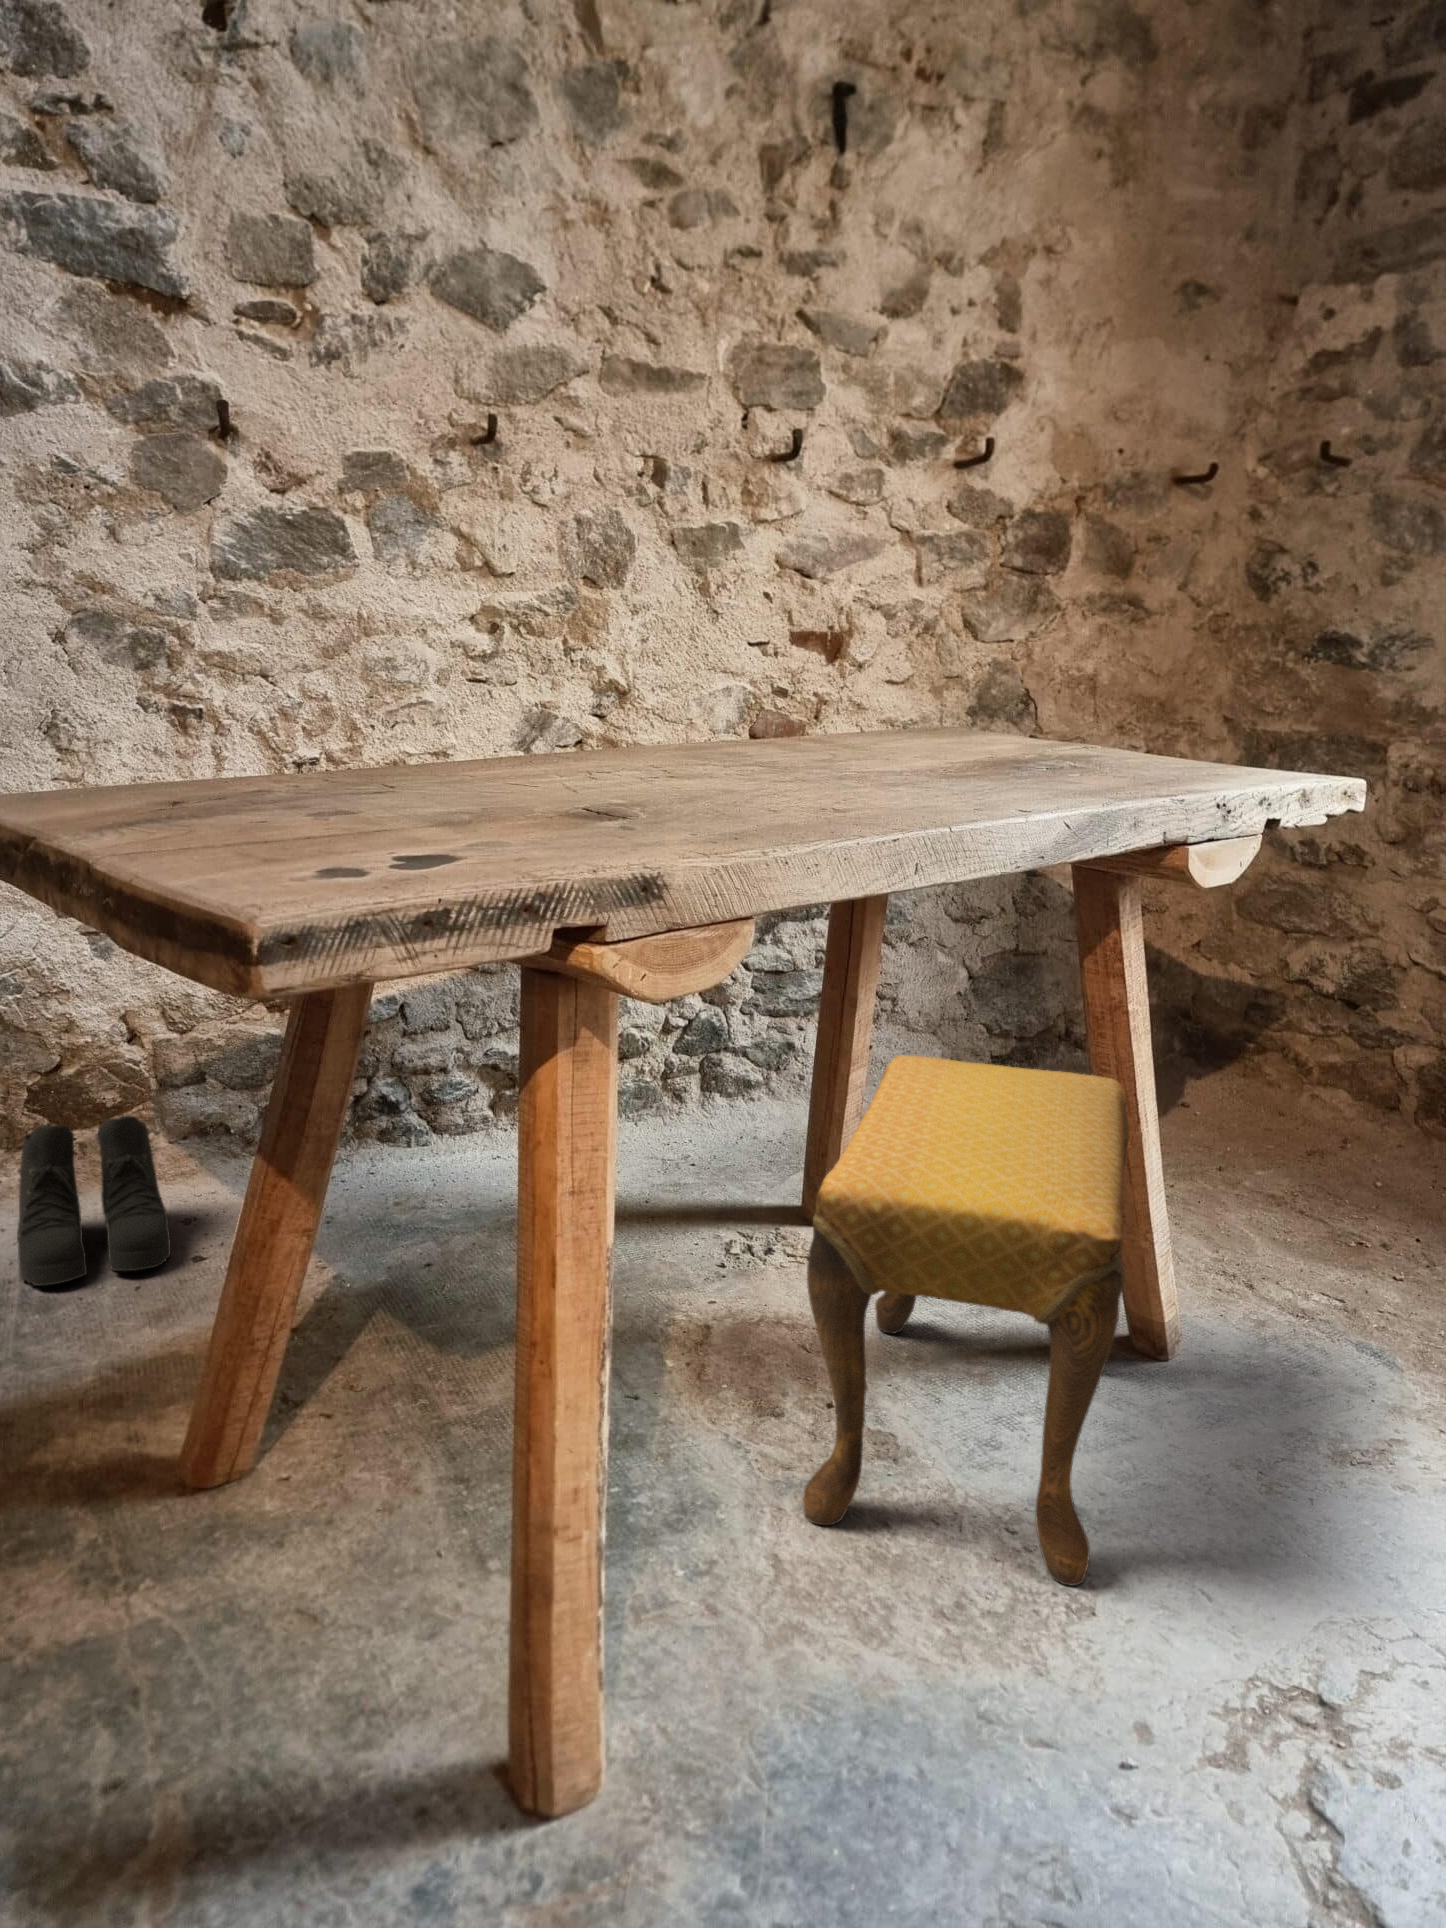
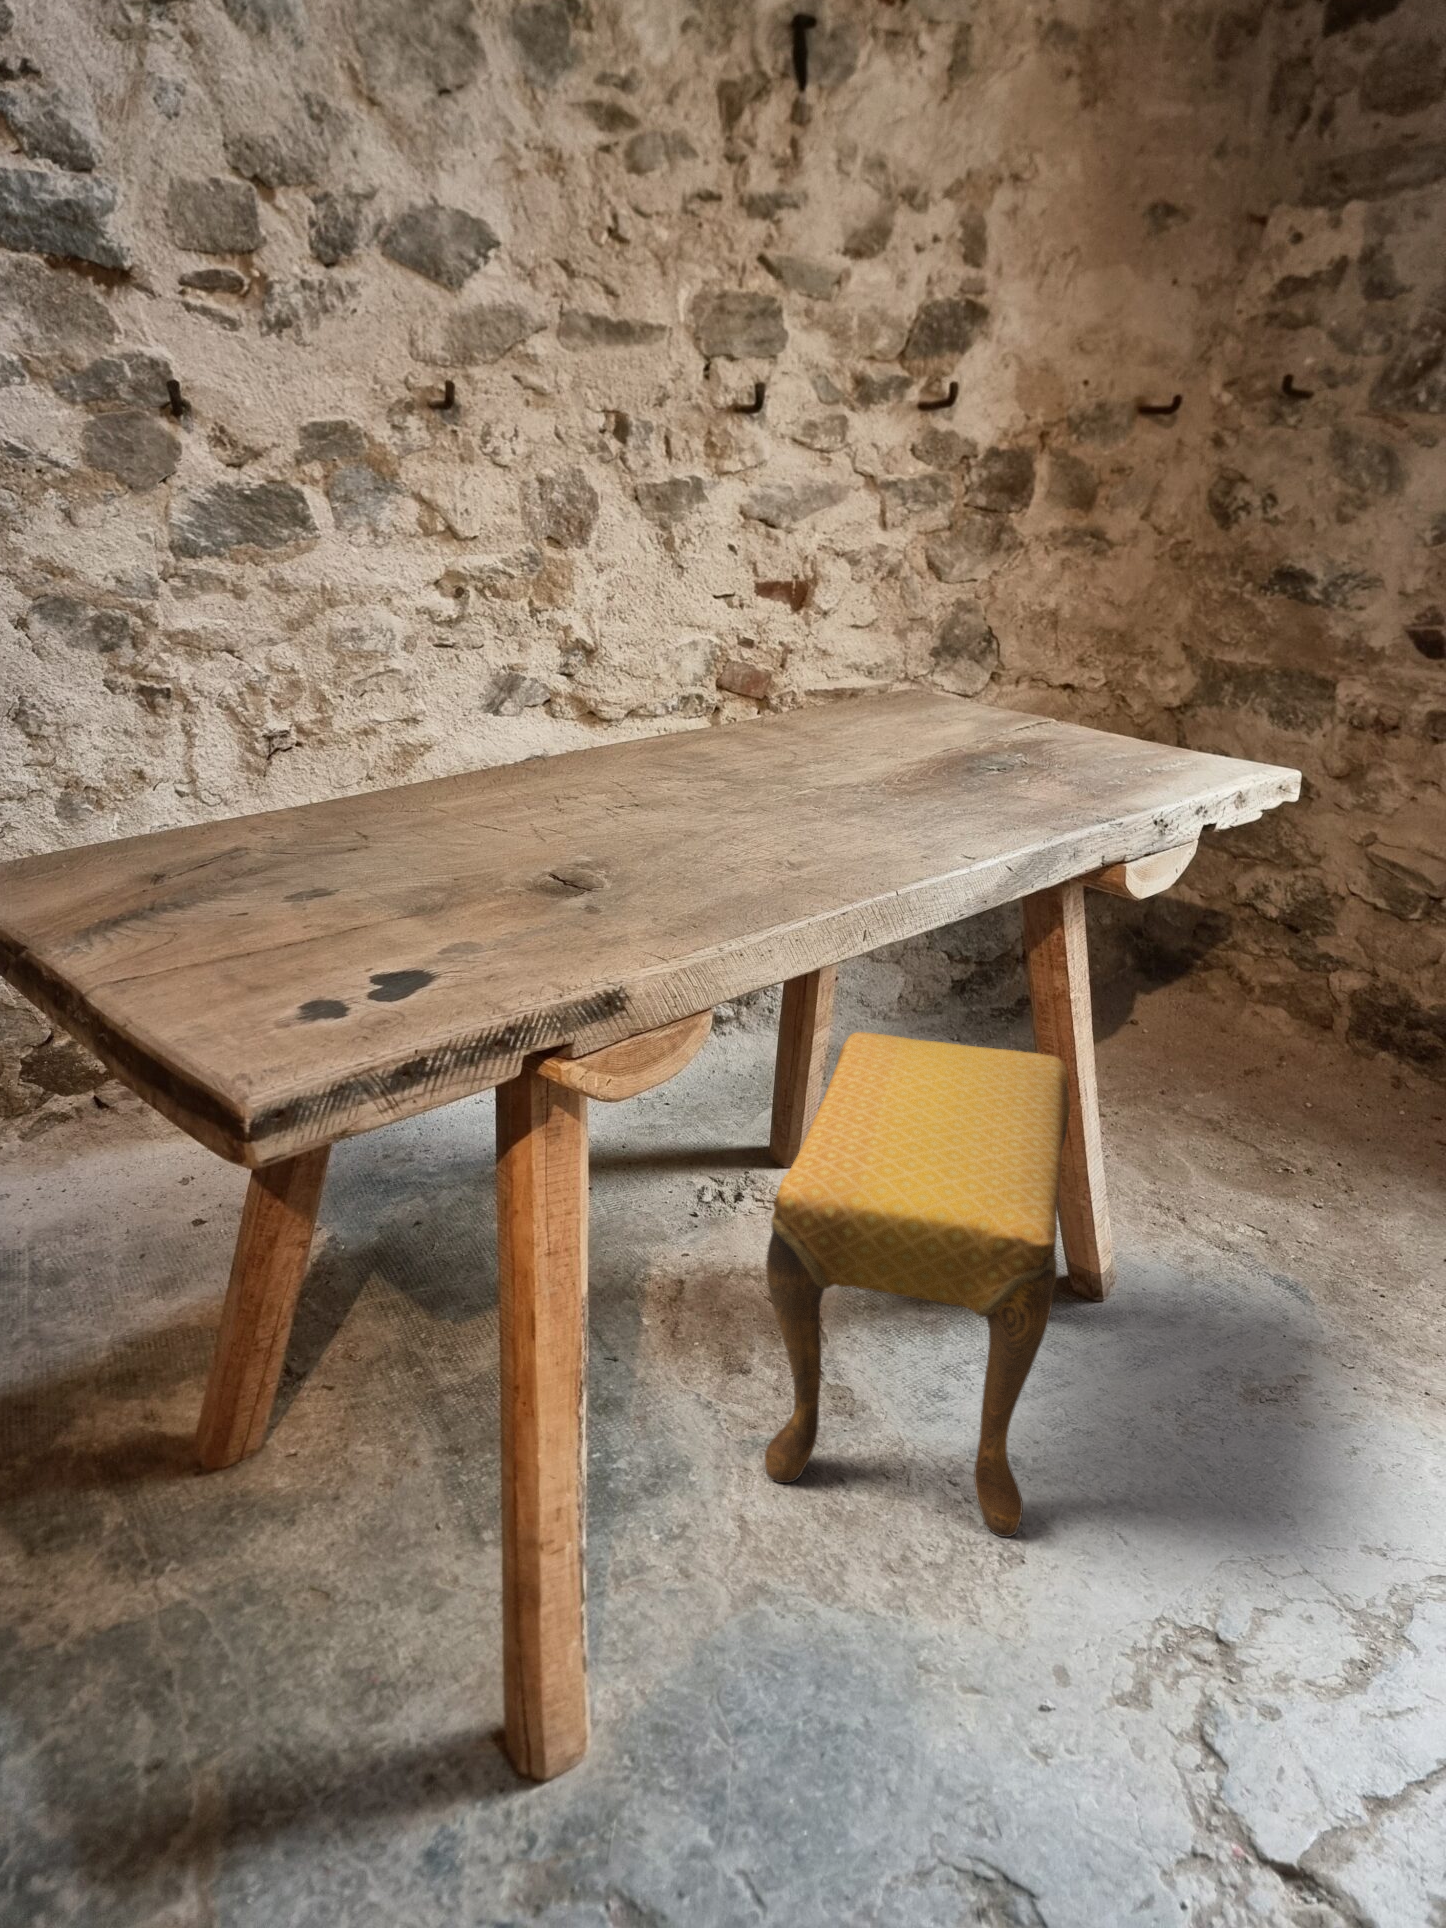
boots: present [17,1116,171,1286] -> none [21,1082,169,1254]

